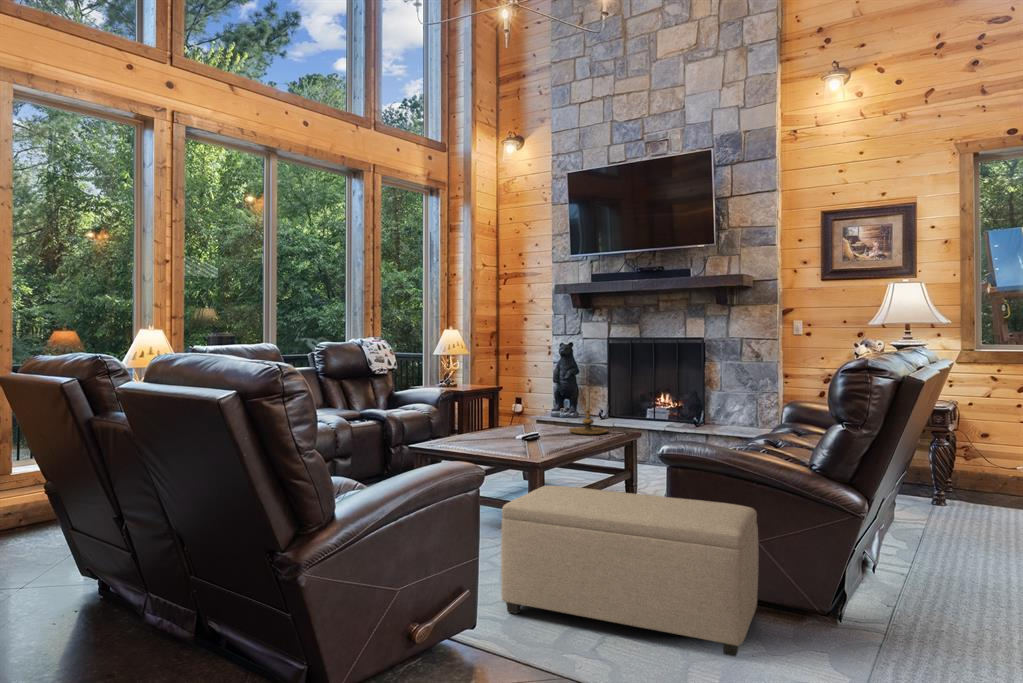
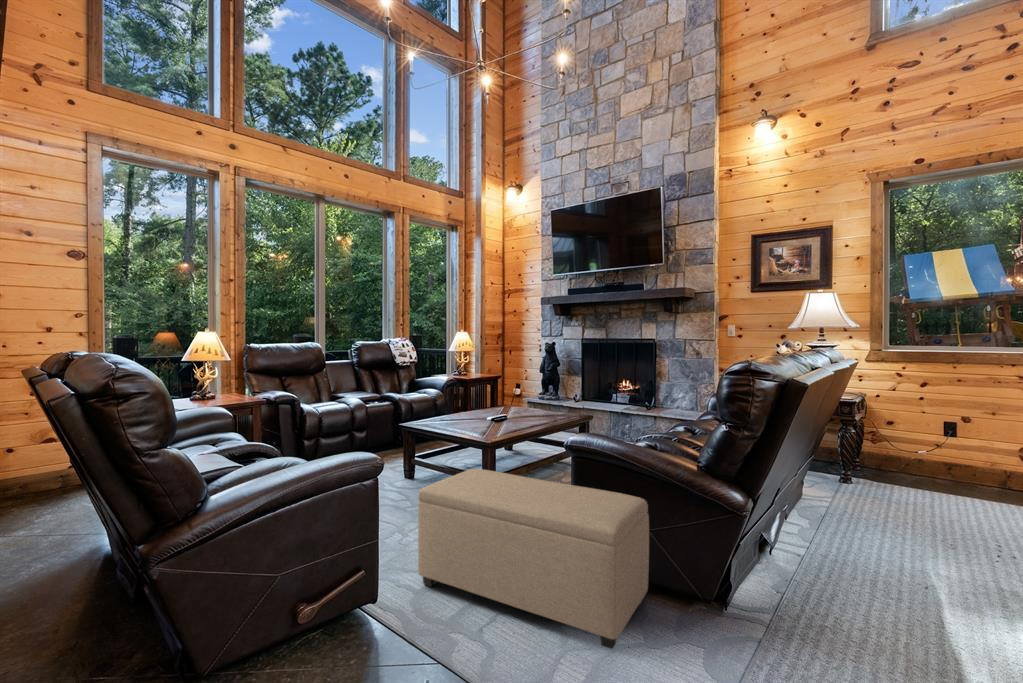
candle holder: present [569,389,607,434] -> none [532,380,563,418]

